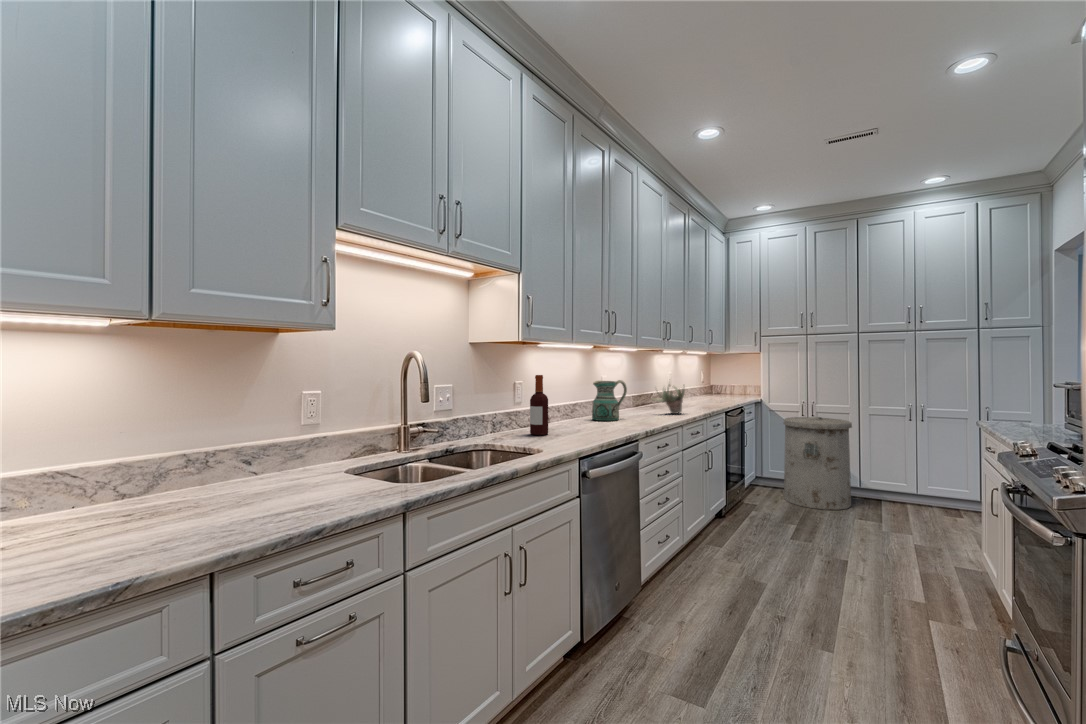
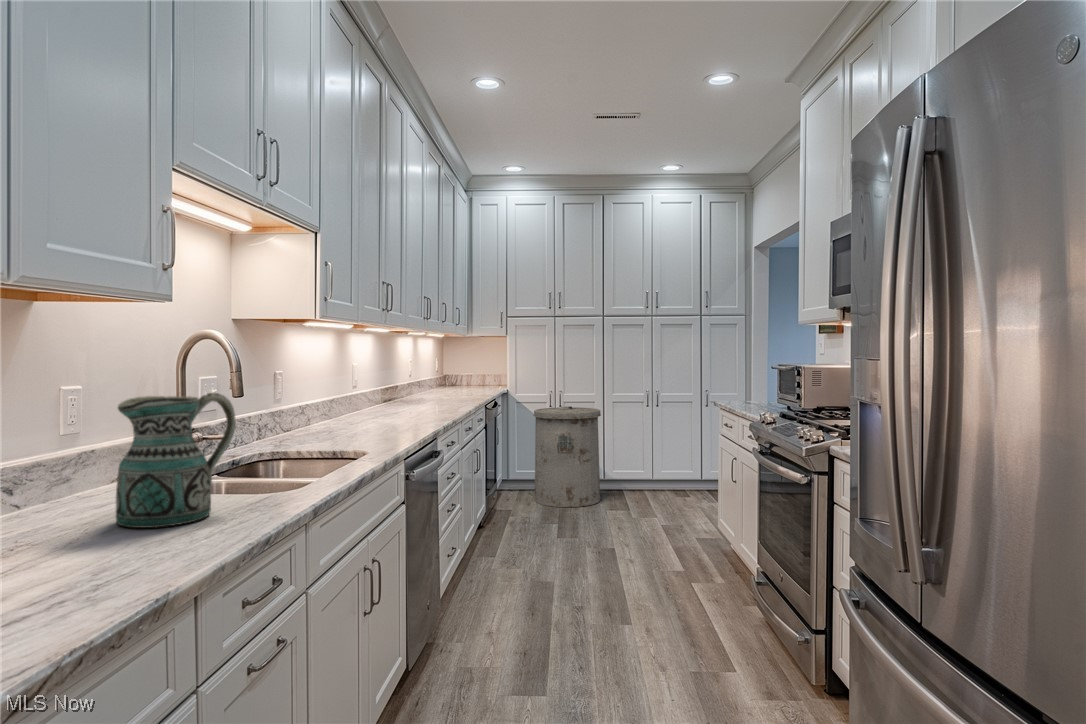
bottle: present [530,375,548,435] -> none [305,361,331,439]
ceramic pitcher: present [592,380,627,421] -> present [116,393,236,528]
succulent plant: present [652,386,685,414] -> none [412,365,453,408]

